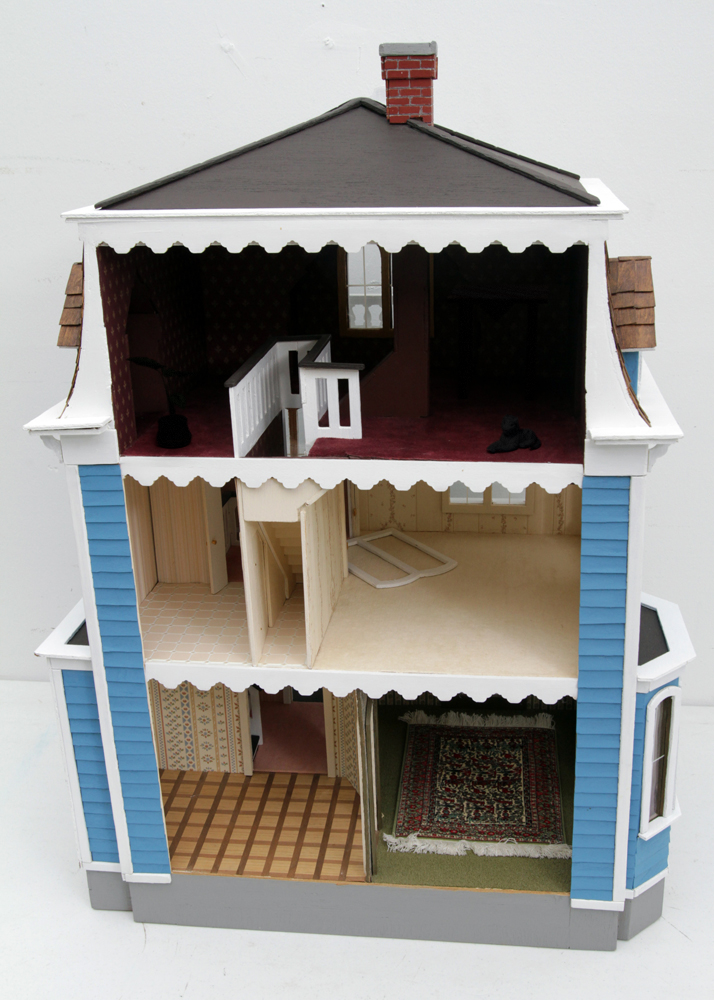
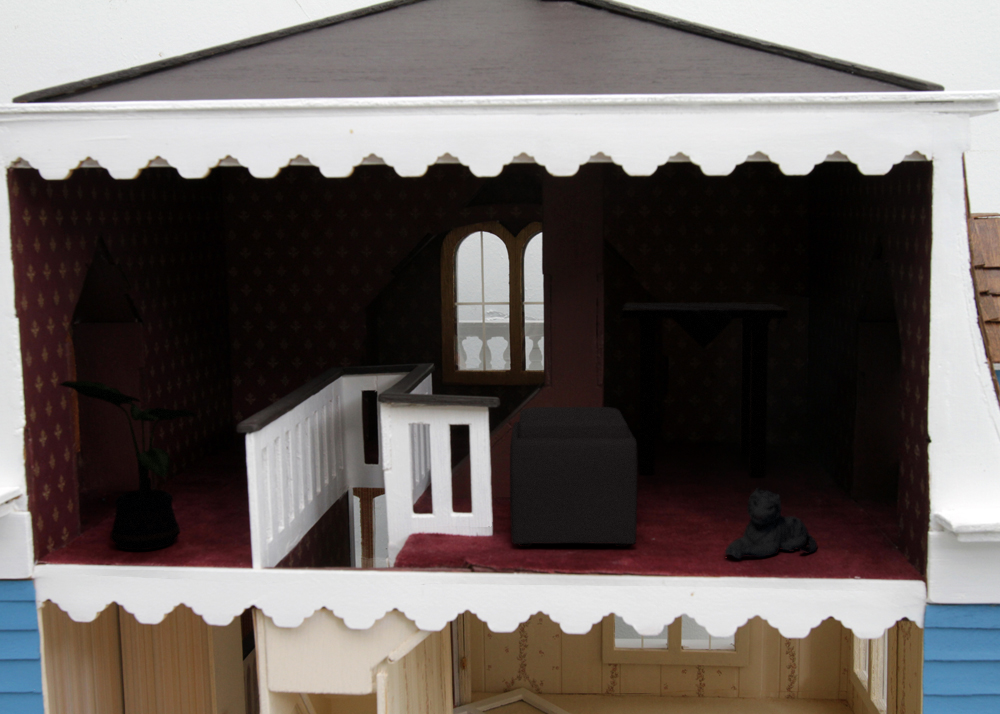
ottoman: none [371,366,442,446] -> present [510,407,638,547]

